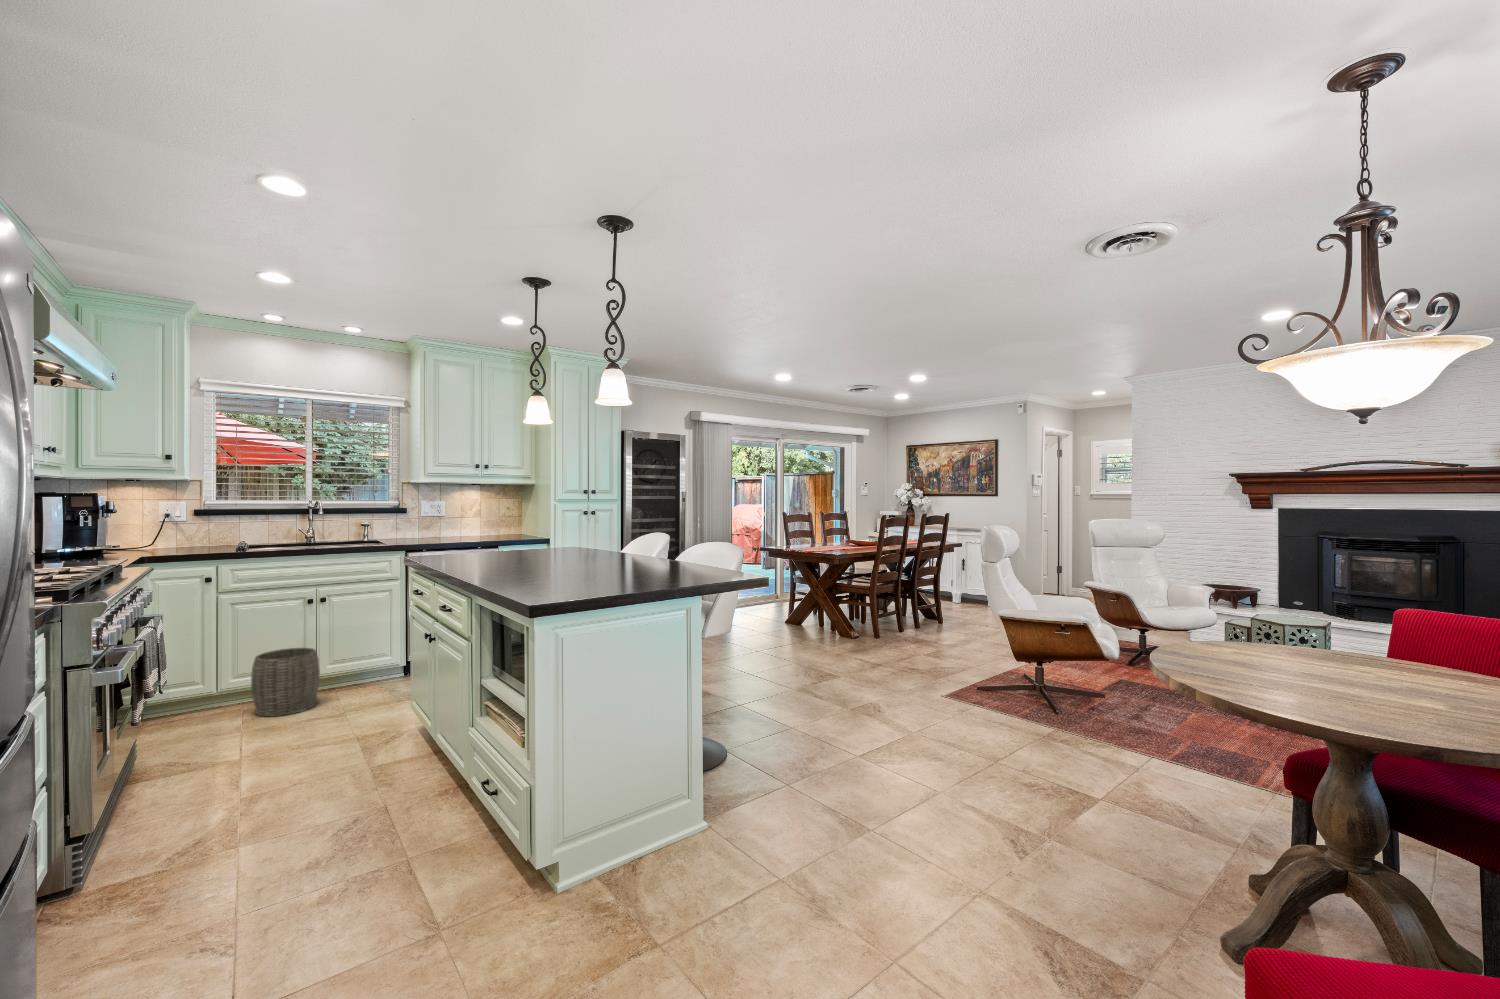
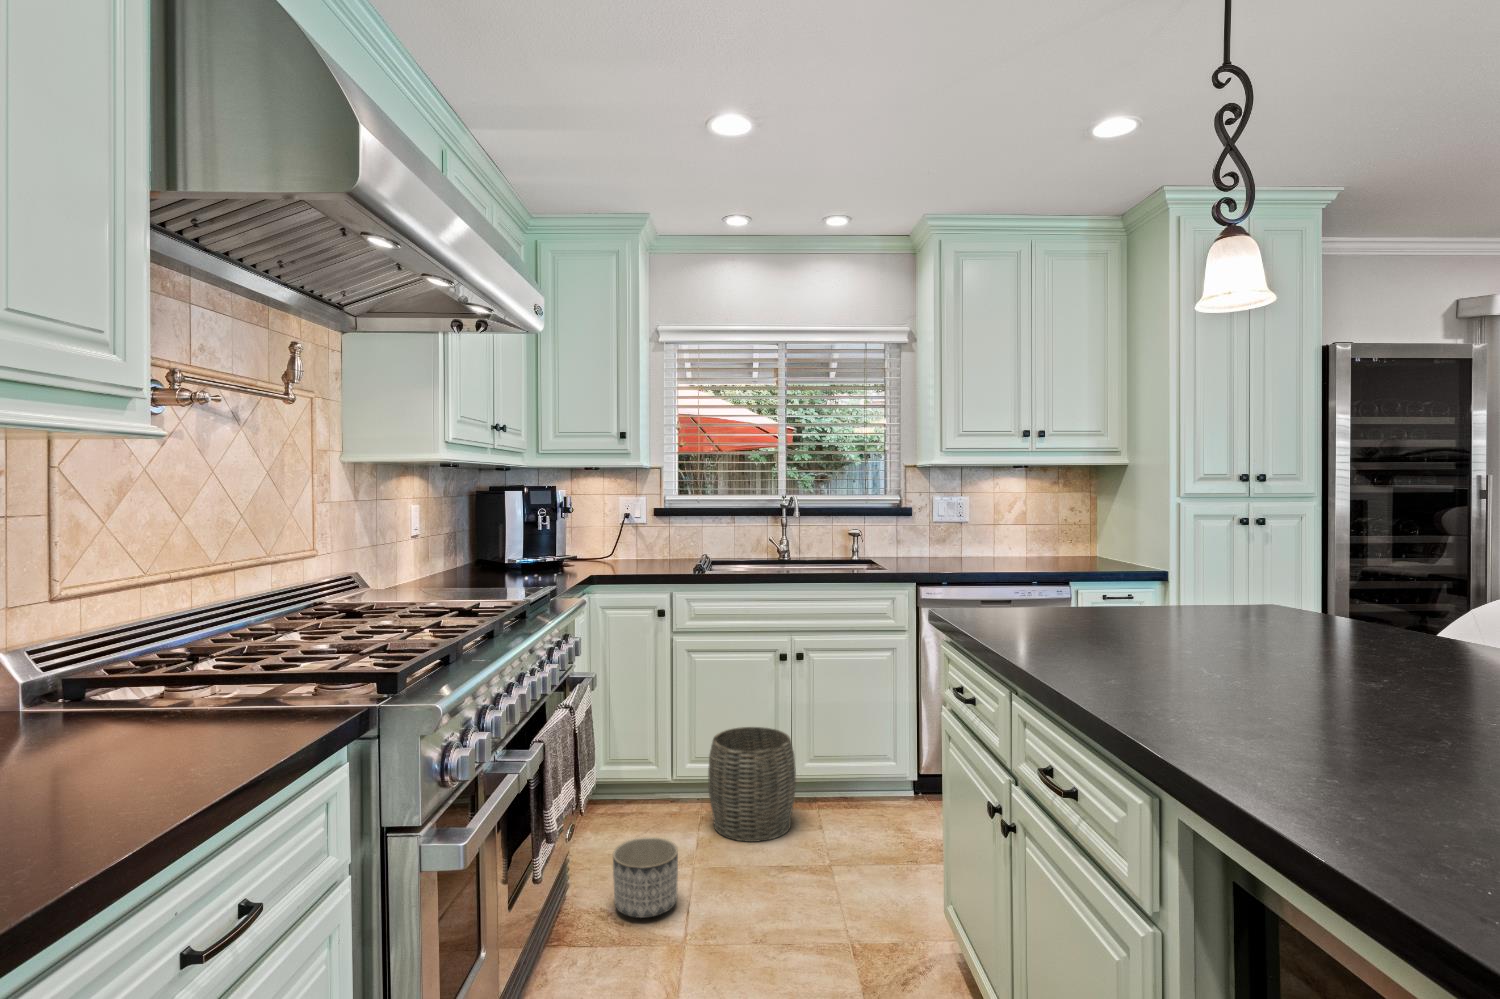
planter: none [182,712,234,757] -> present [613,837,678,918]

